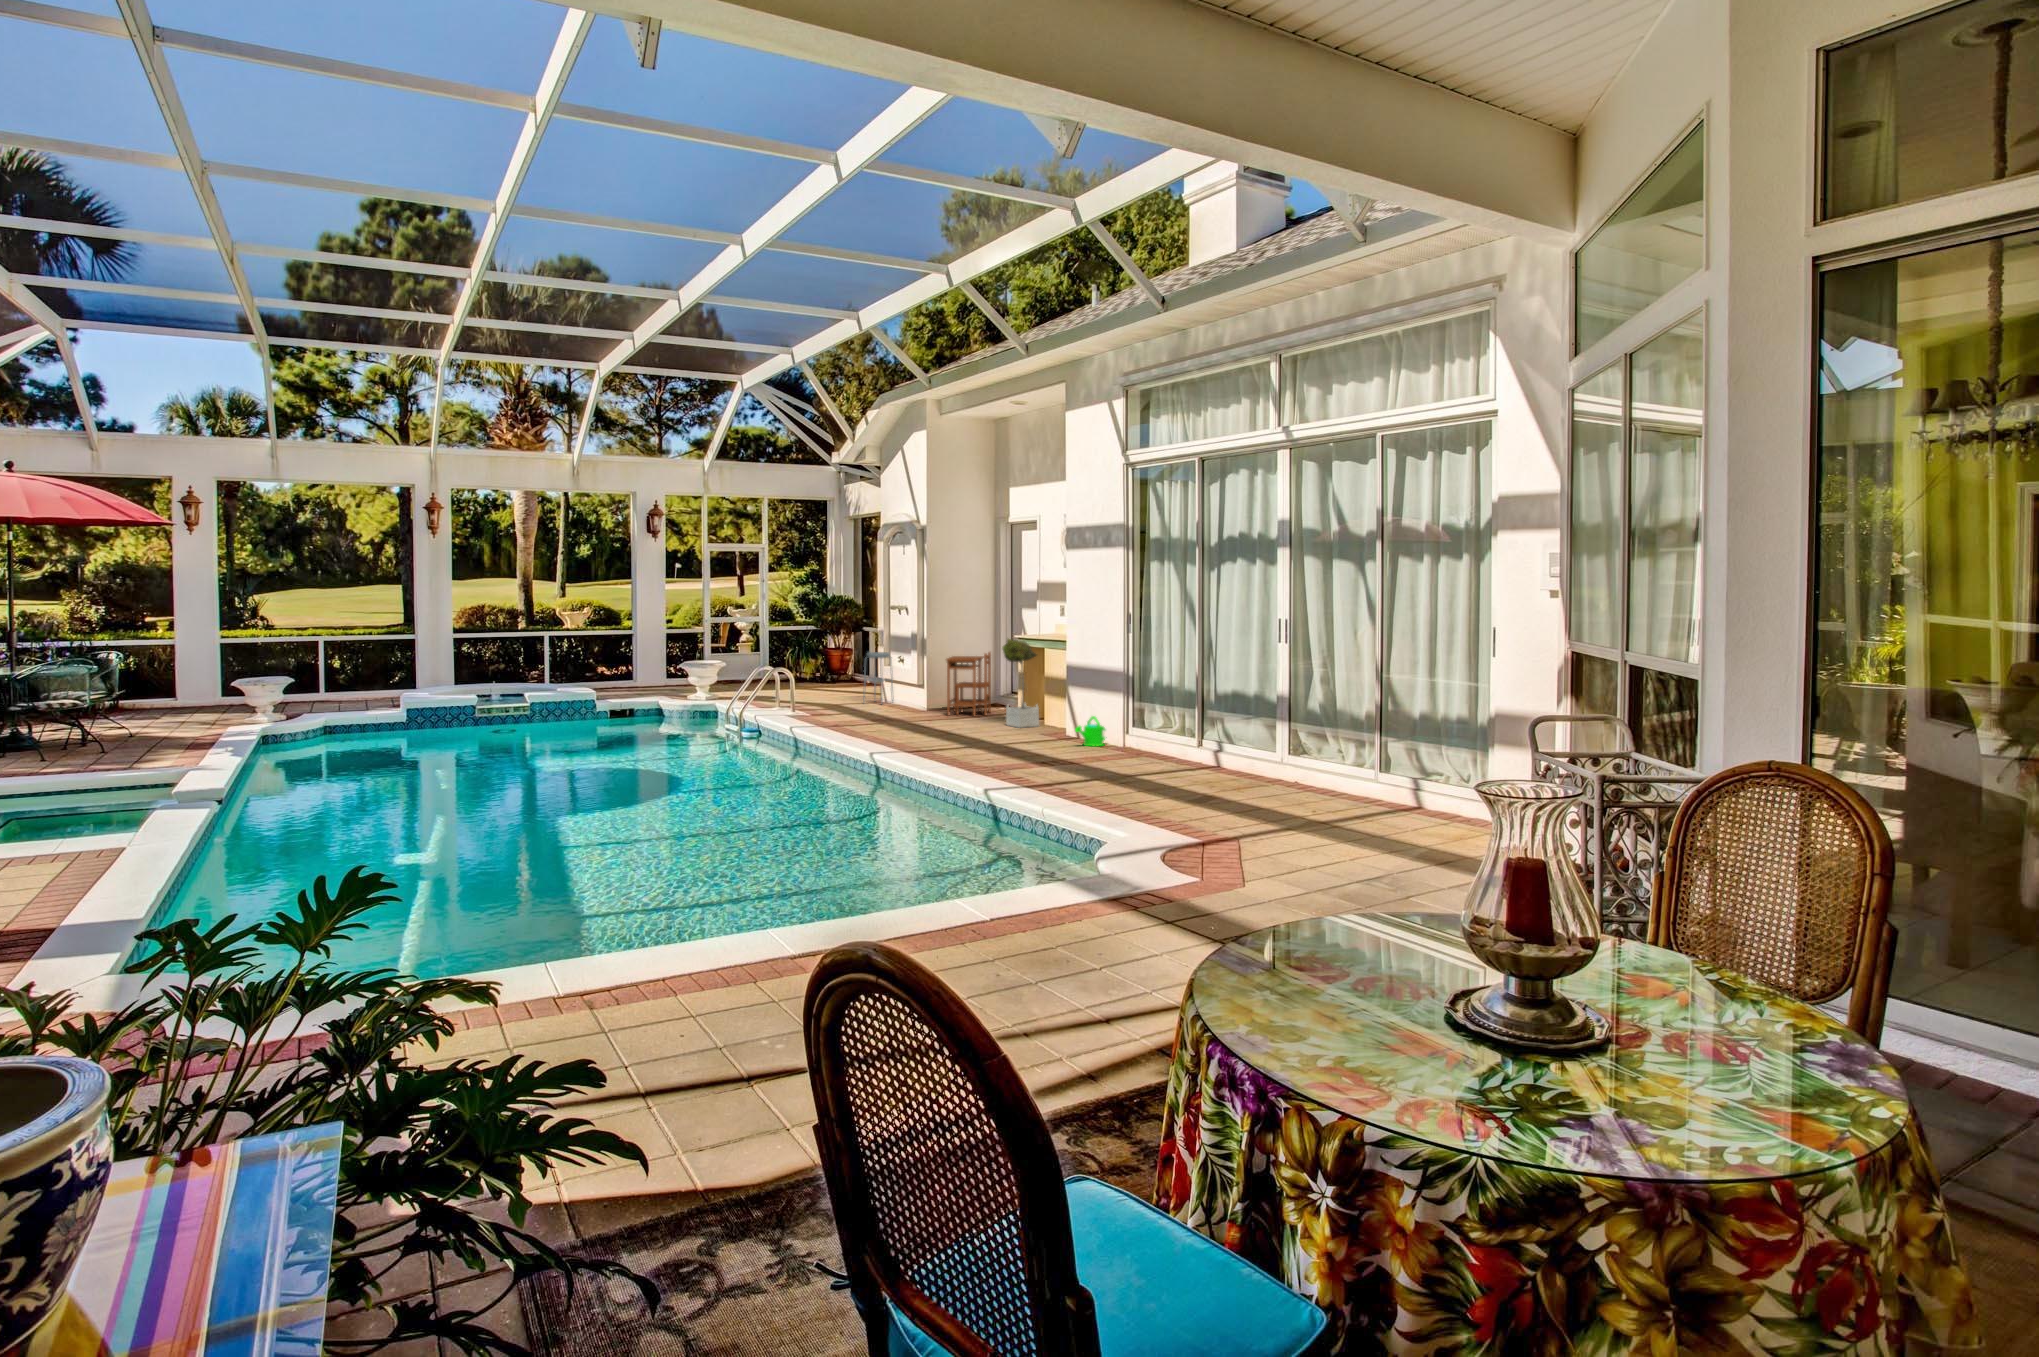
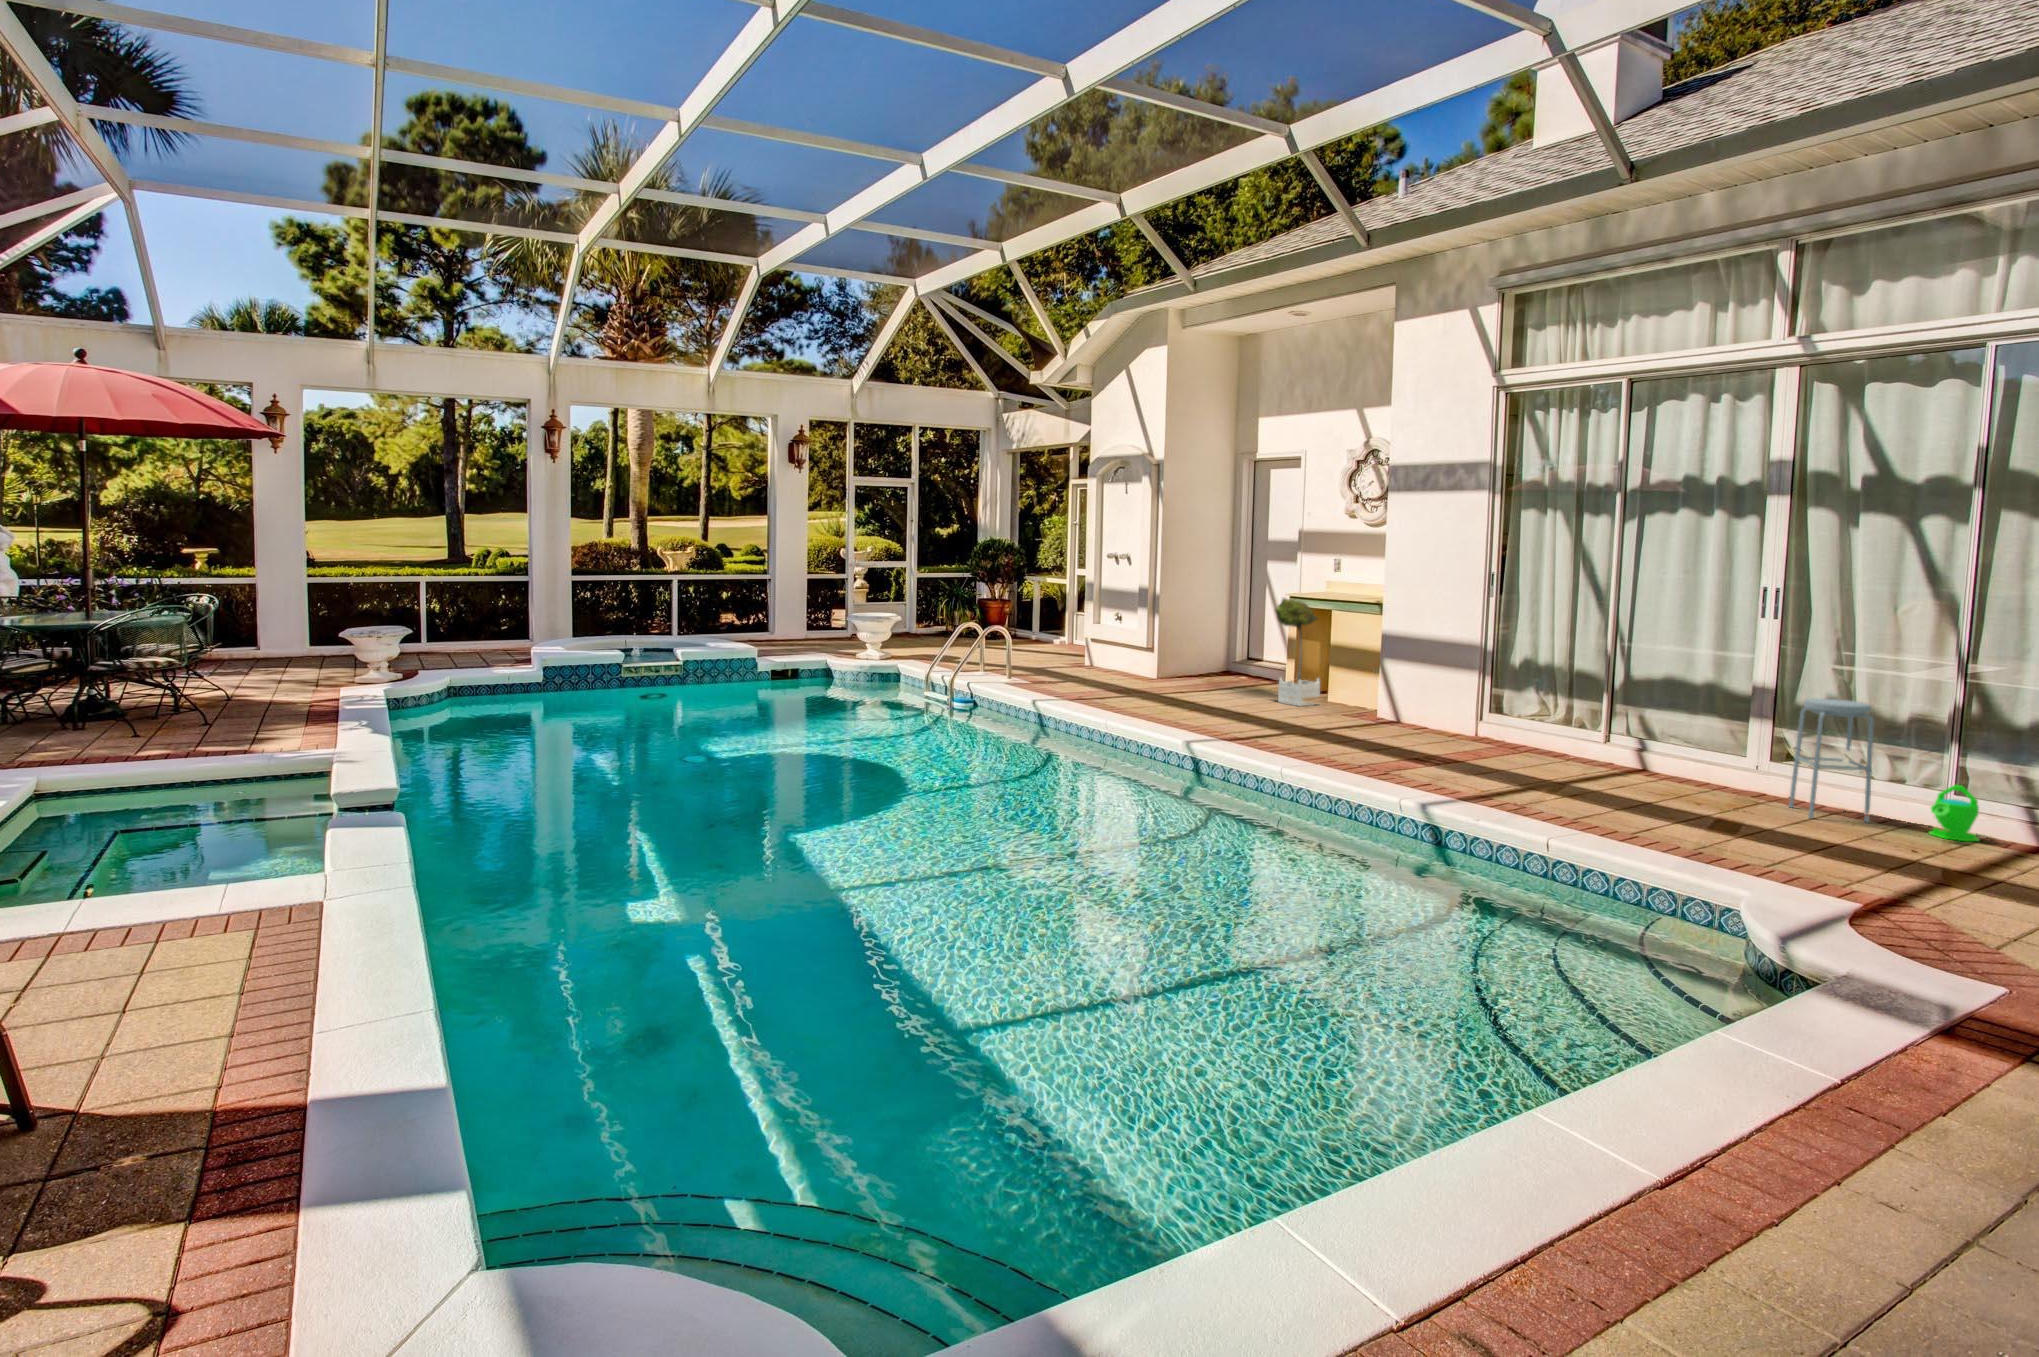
stool: present [863,652,894,702] -> present [1789,698,1874,823]
side table: present [946,652,991,716] -> none [1185,611,1236,688]
watering can: present [1075,716,1105,746] -> present [1929,785,1979,841]

